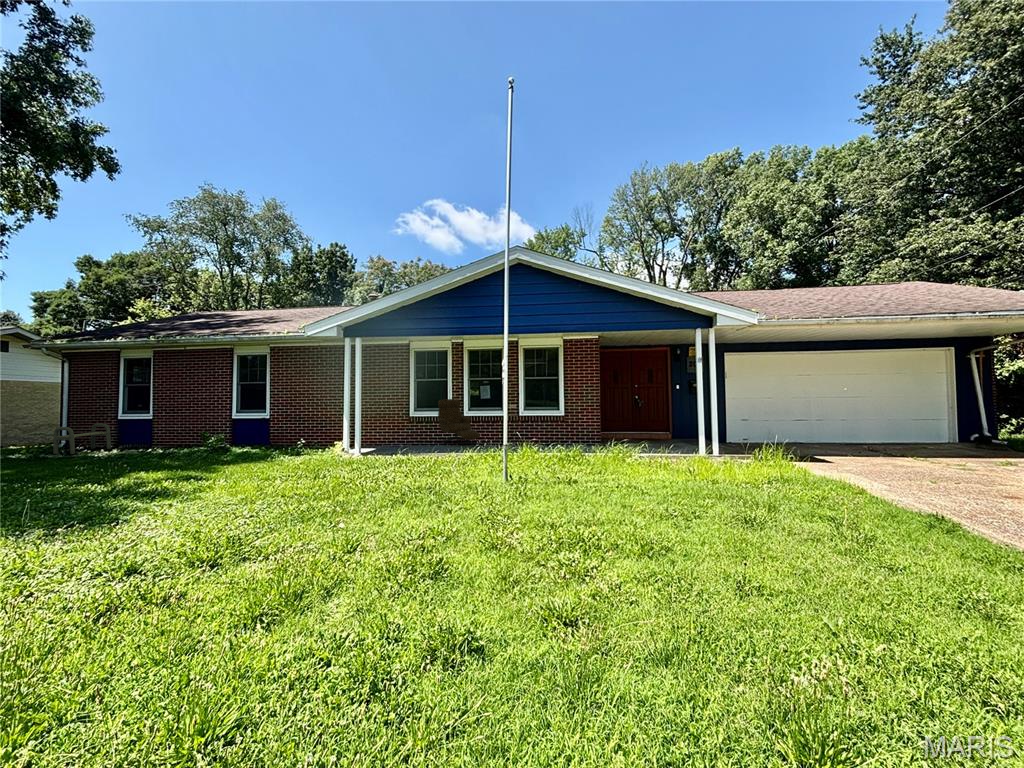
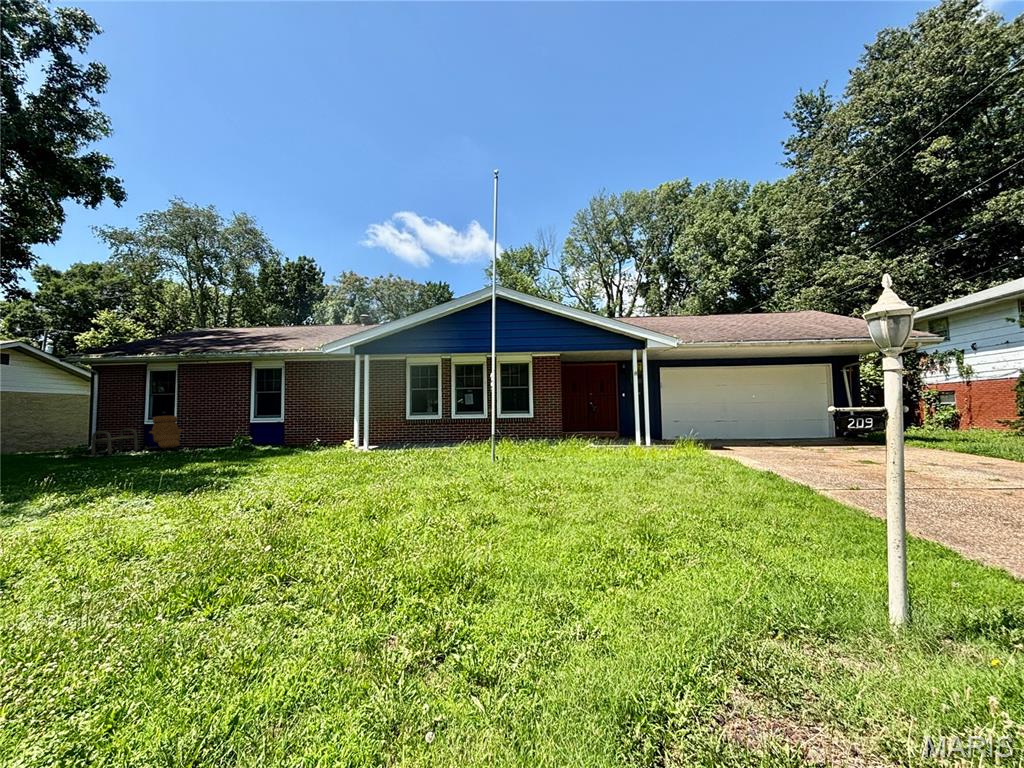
lounge chair: present [437,399,480,444] -> present [149,416,183,451]

